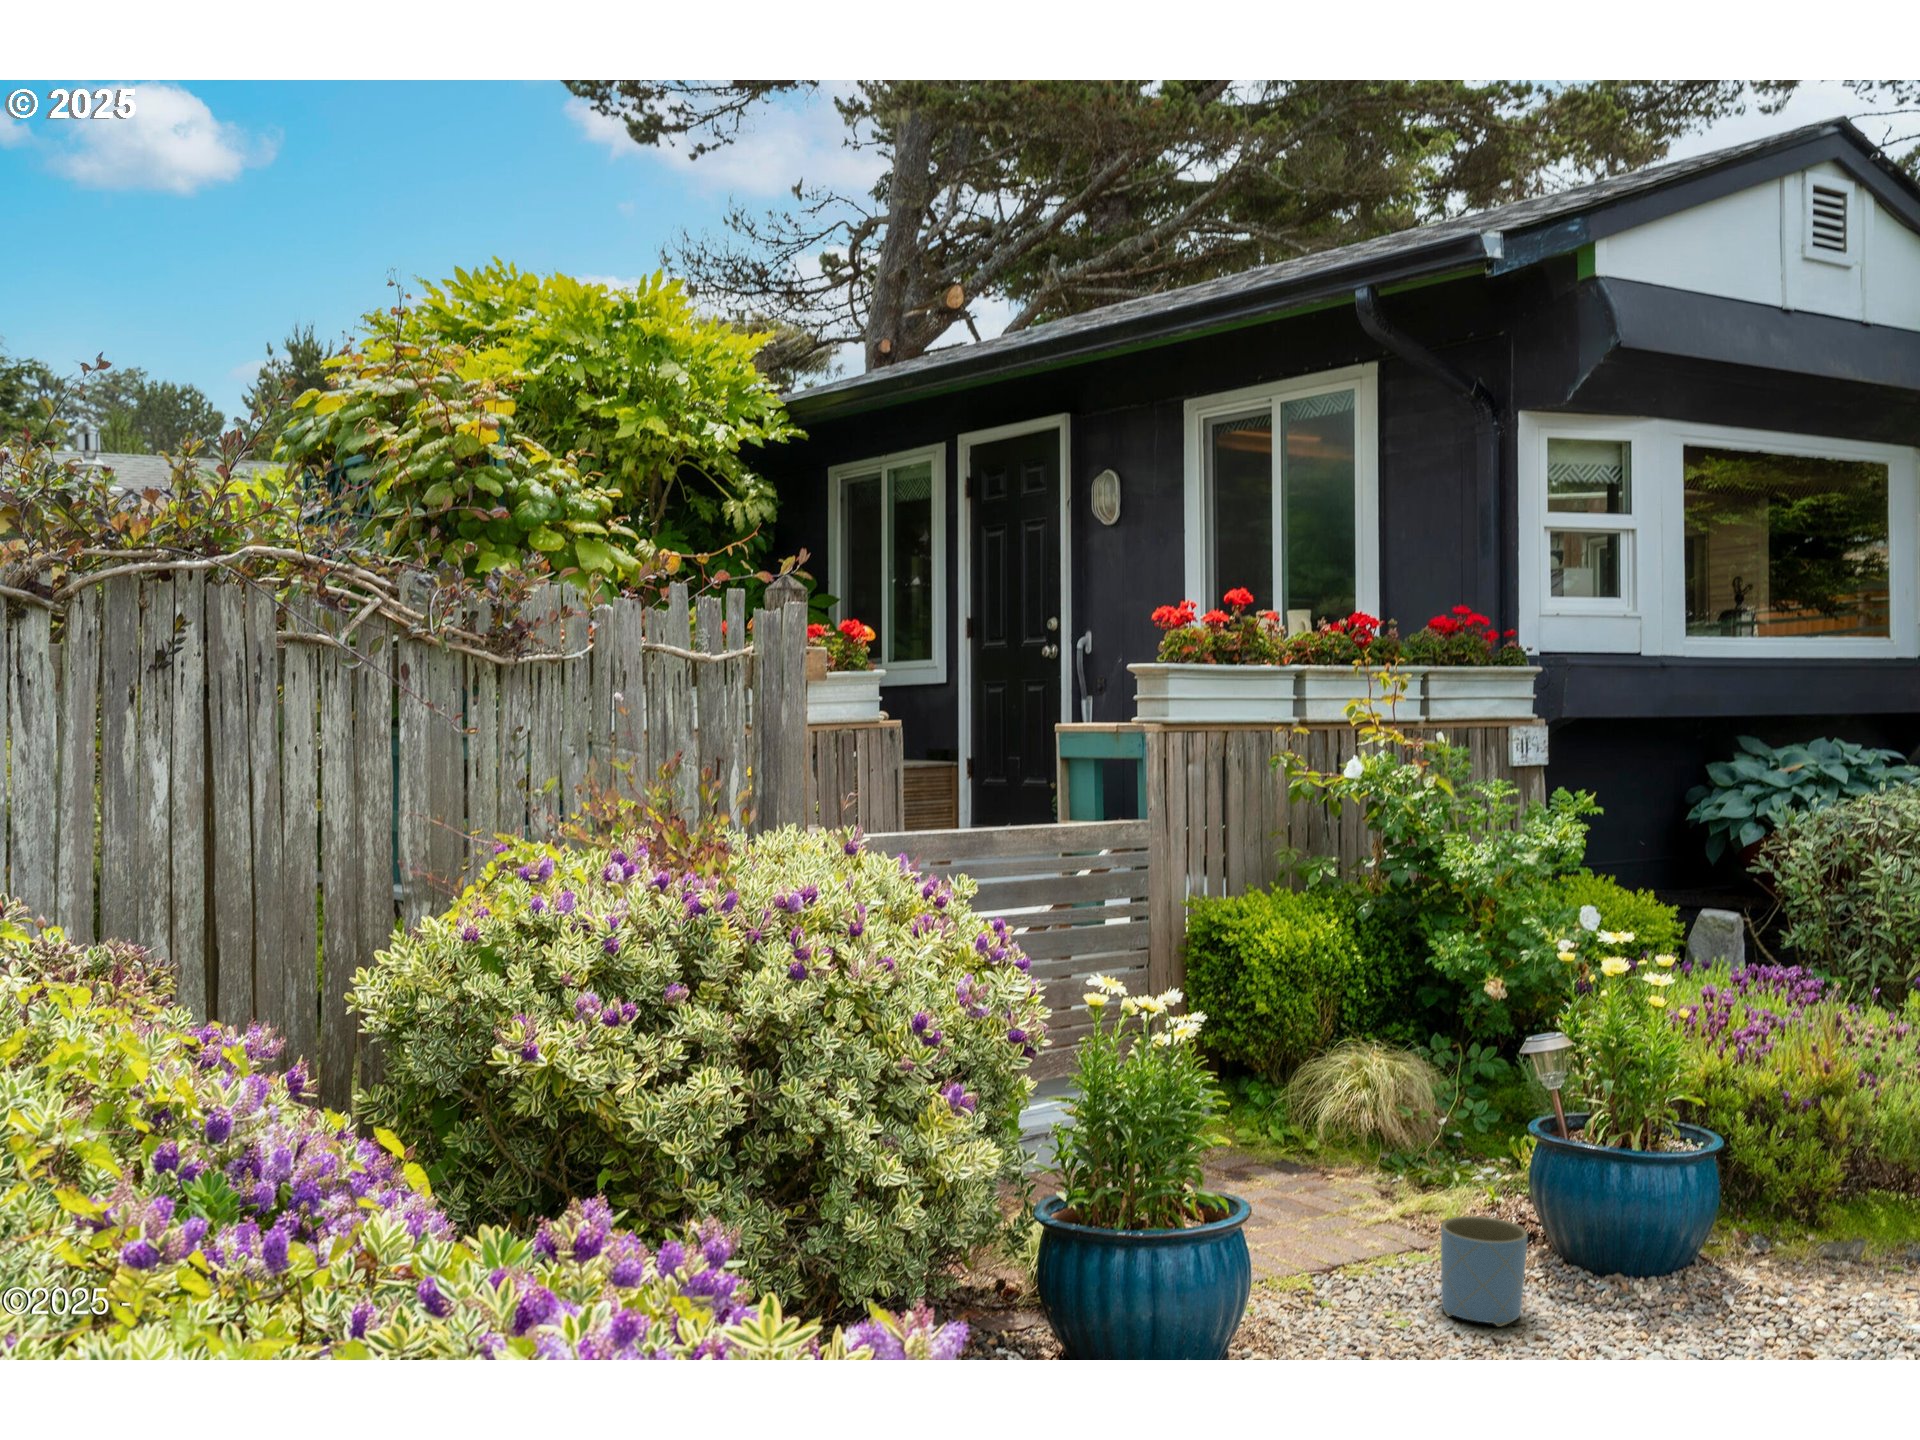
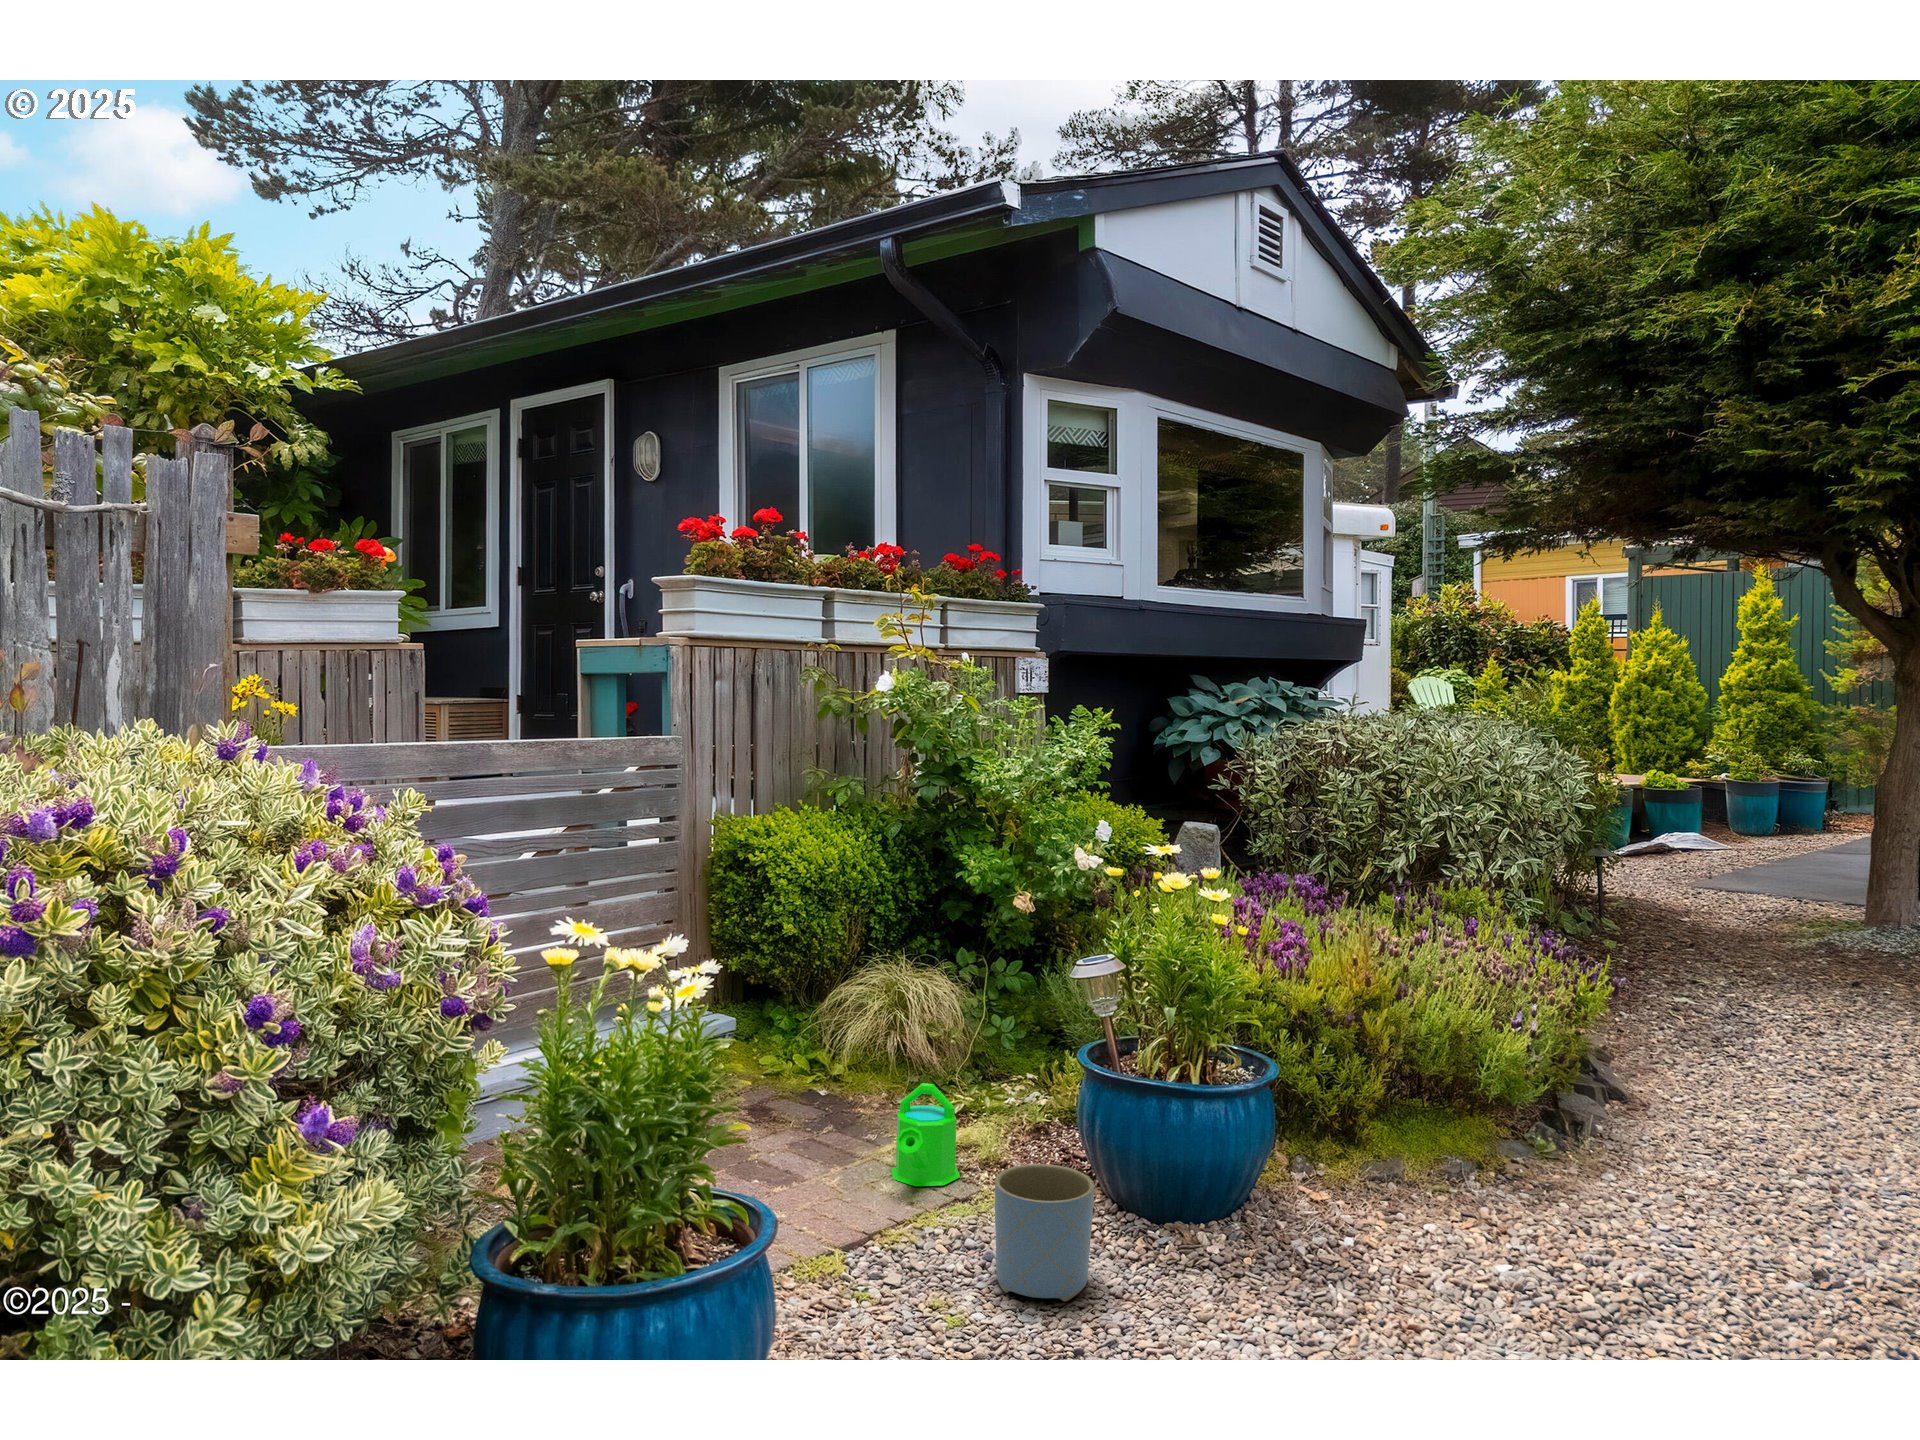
watering can: none [1354,1150,1418,1241] -> present [892,1083,960,1186]

